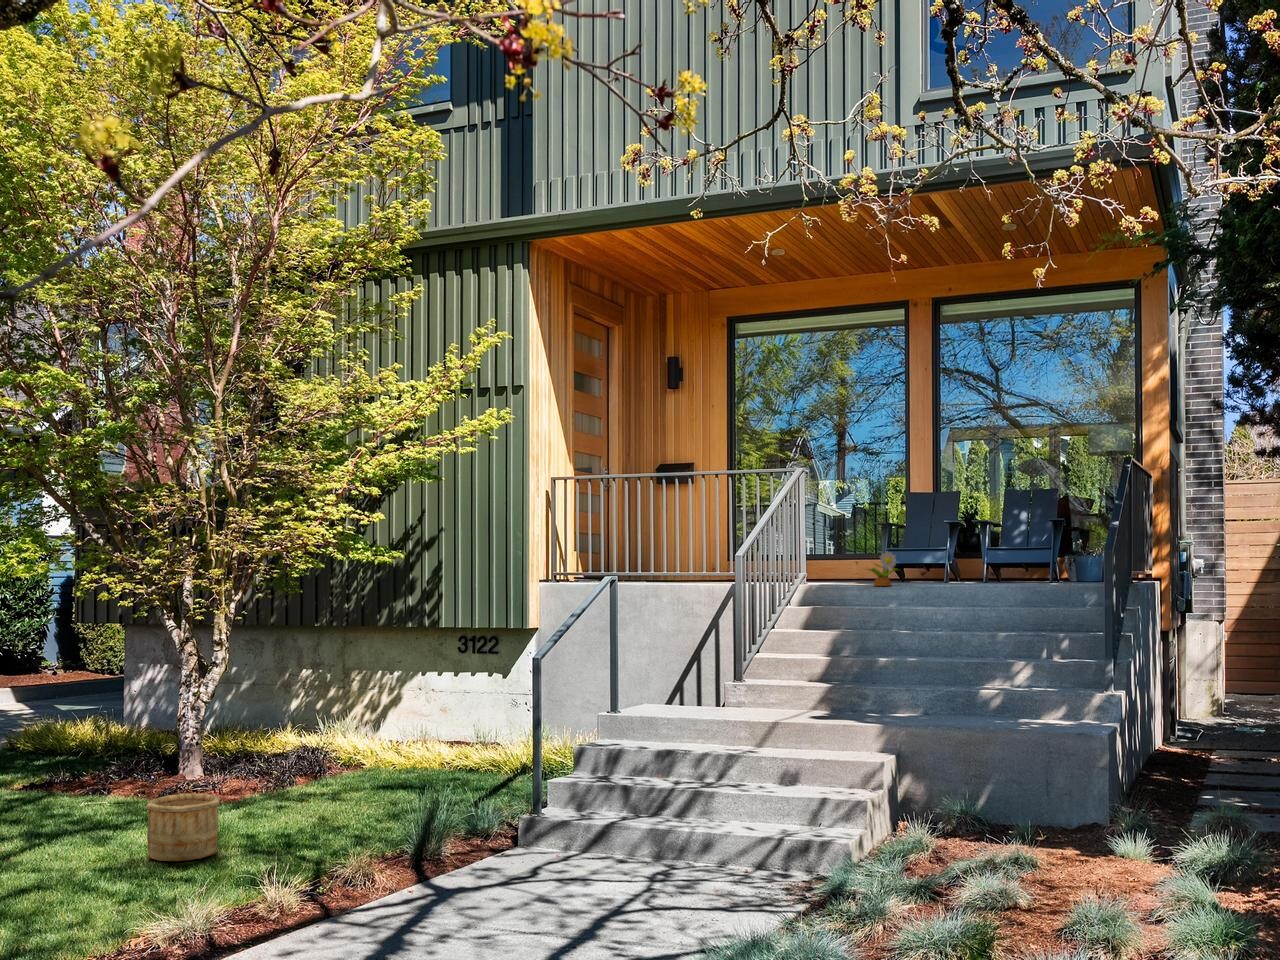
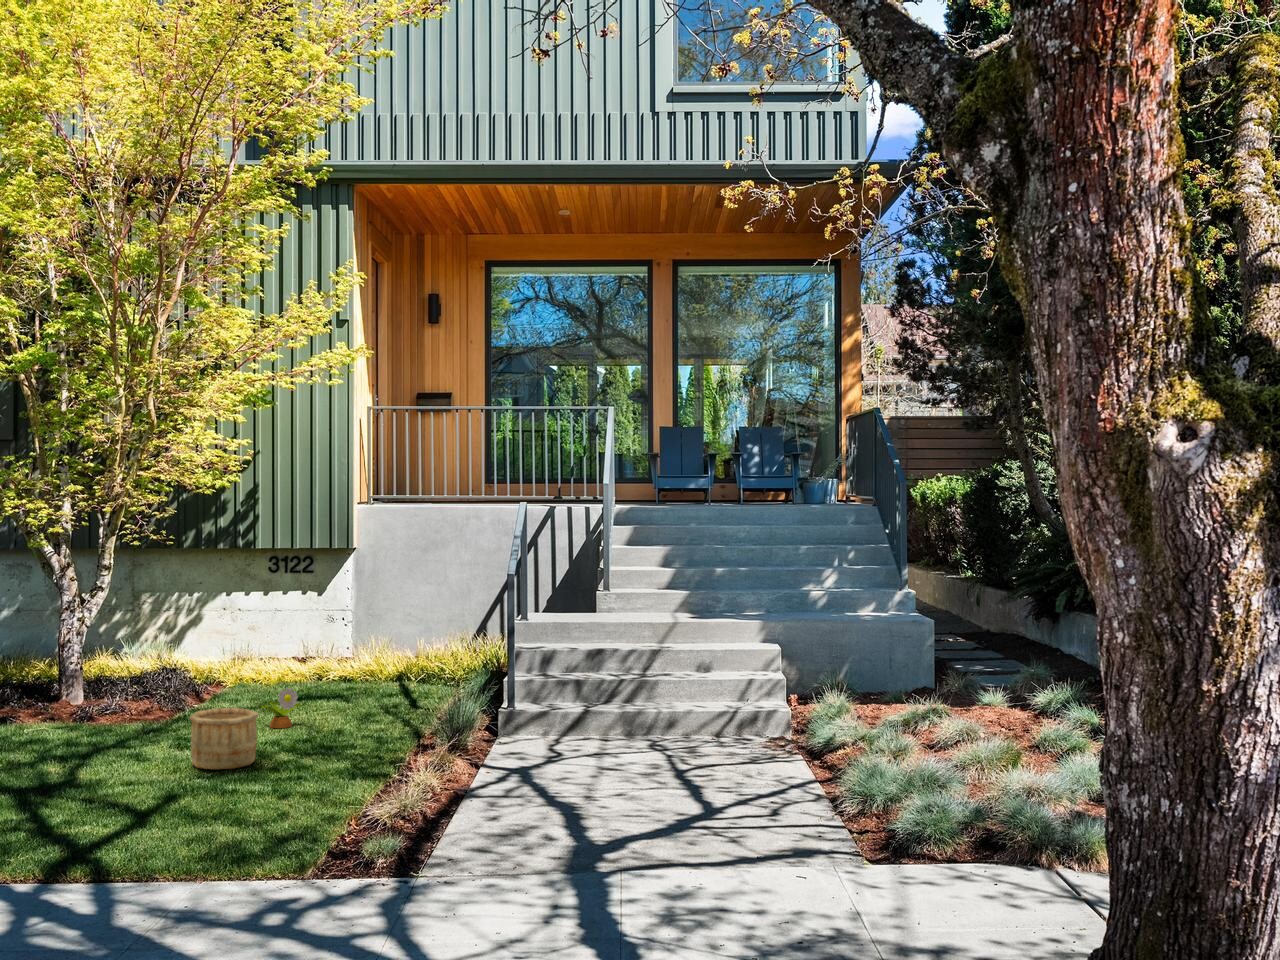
decorative plant: present [865,551,898,586] -> present [261,687,302,728]

